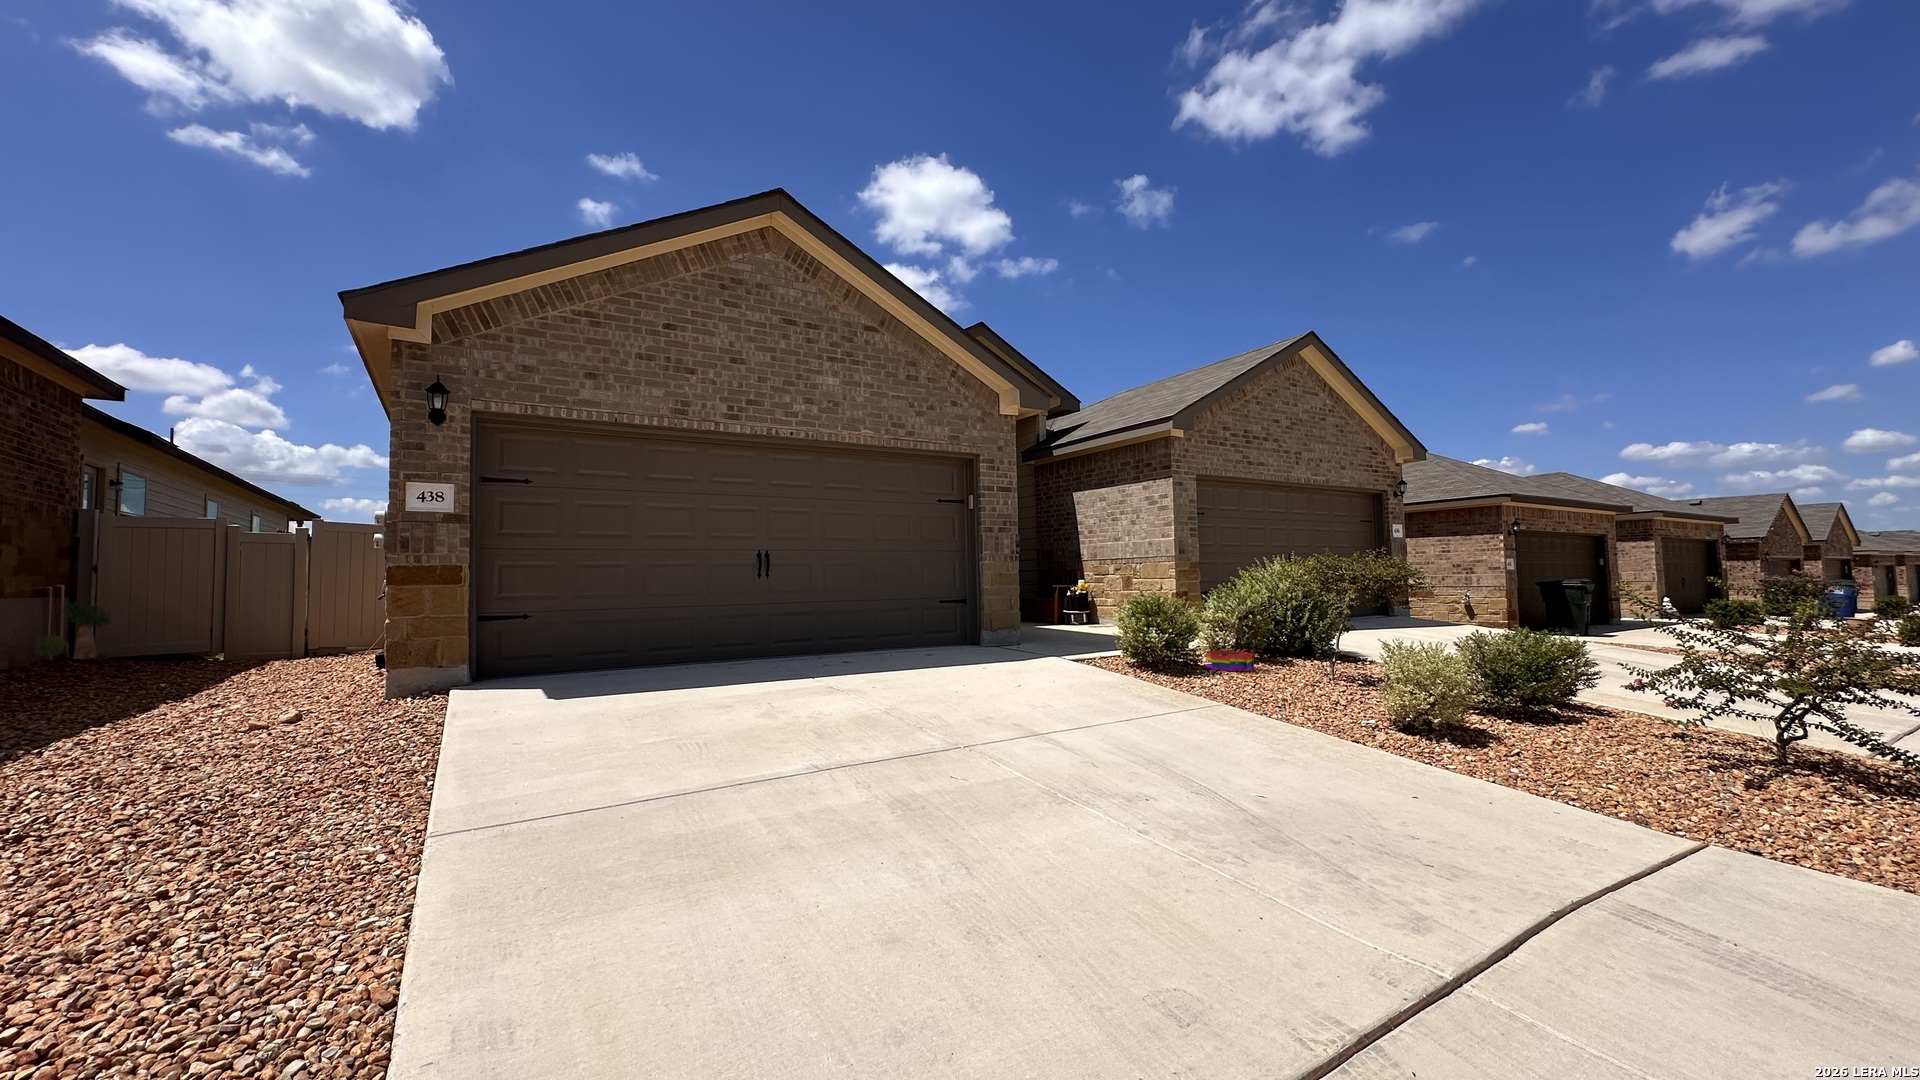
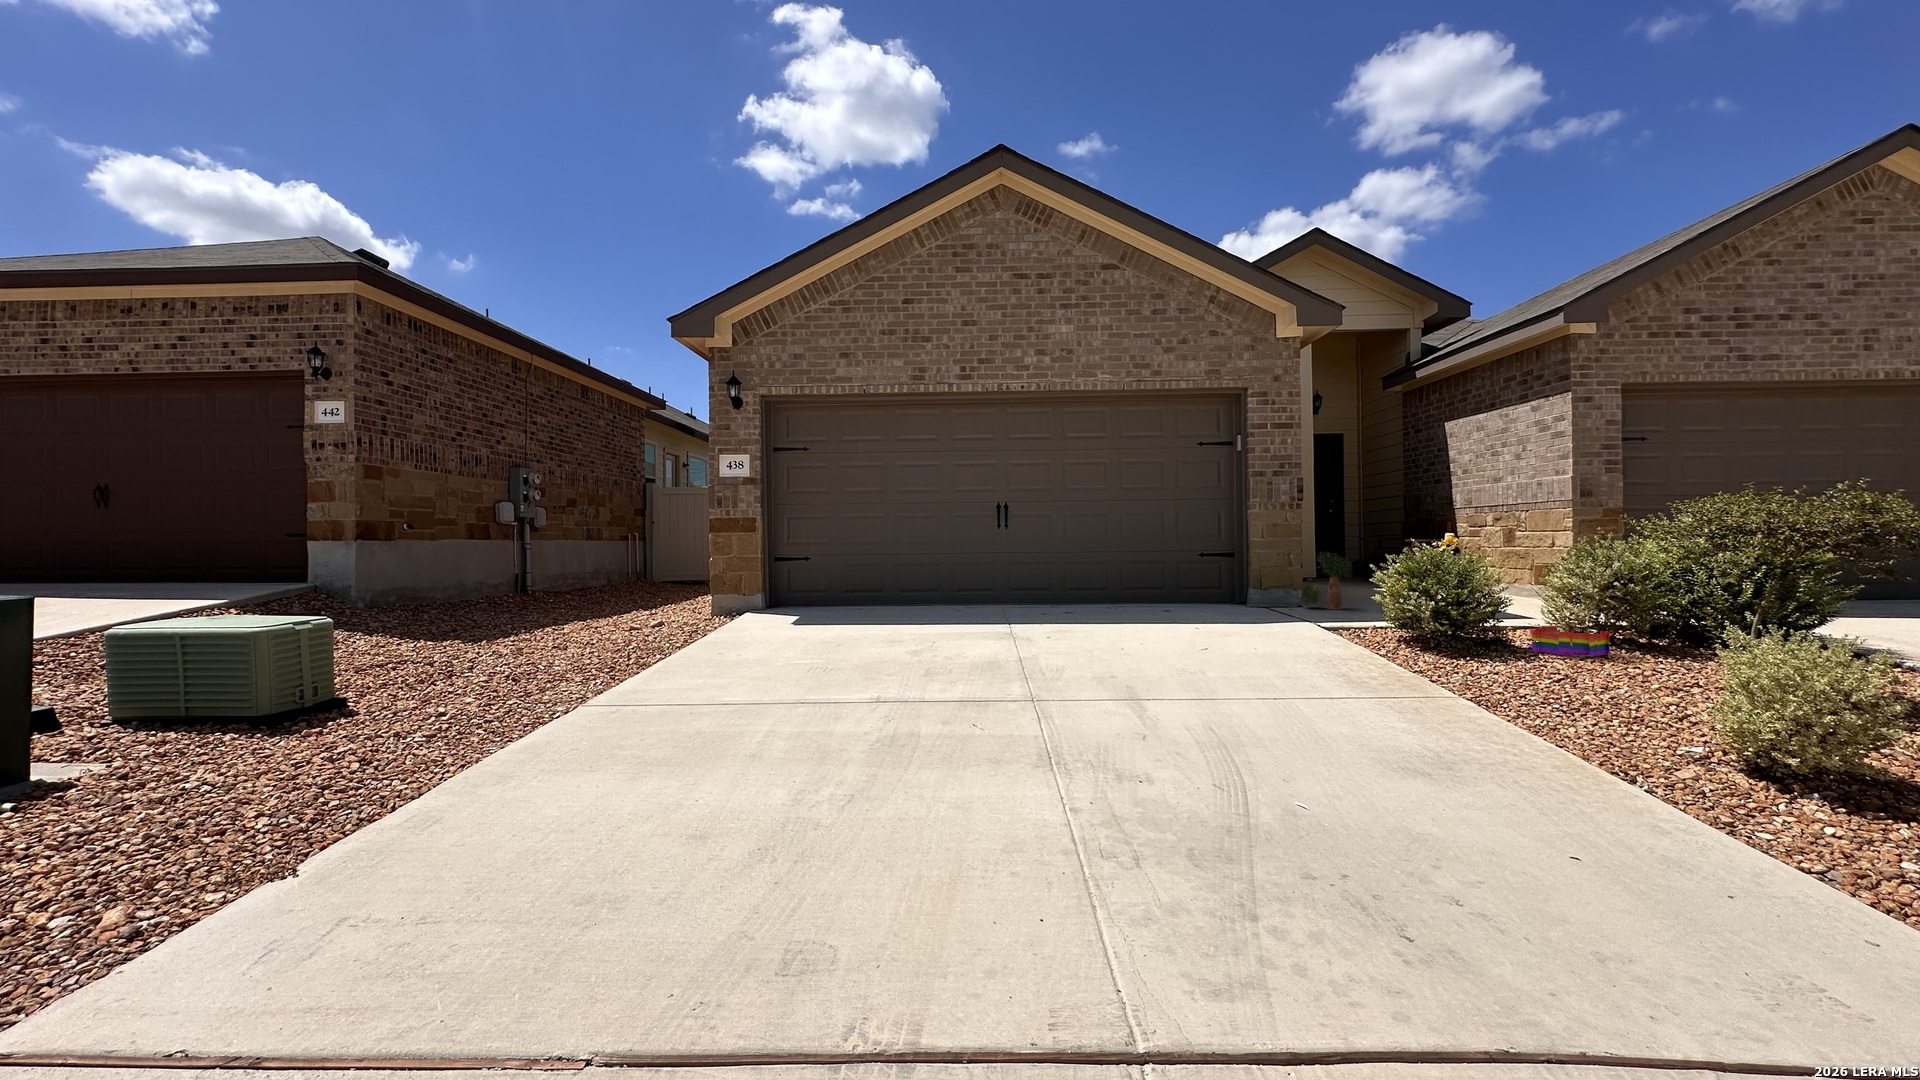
potted plant: present [36,601,111,659] -> present [1300,552,1353,609]

